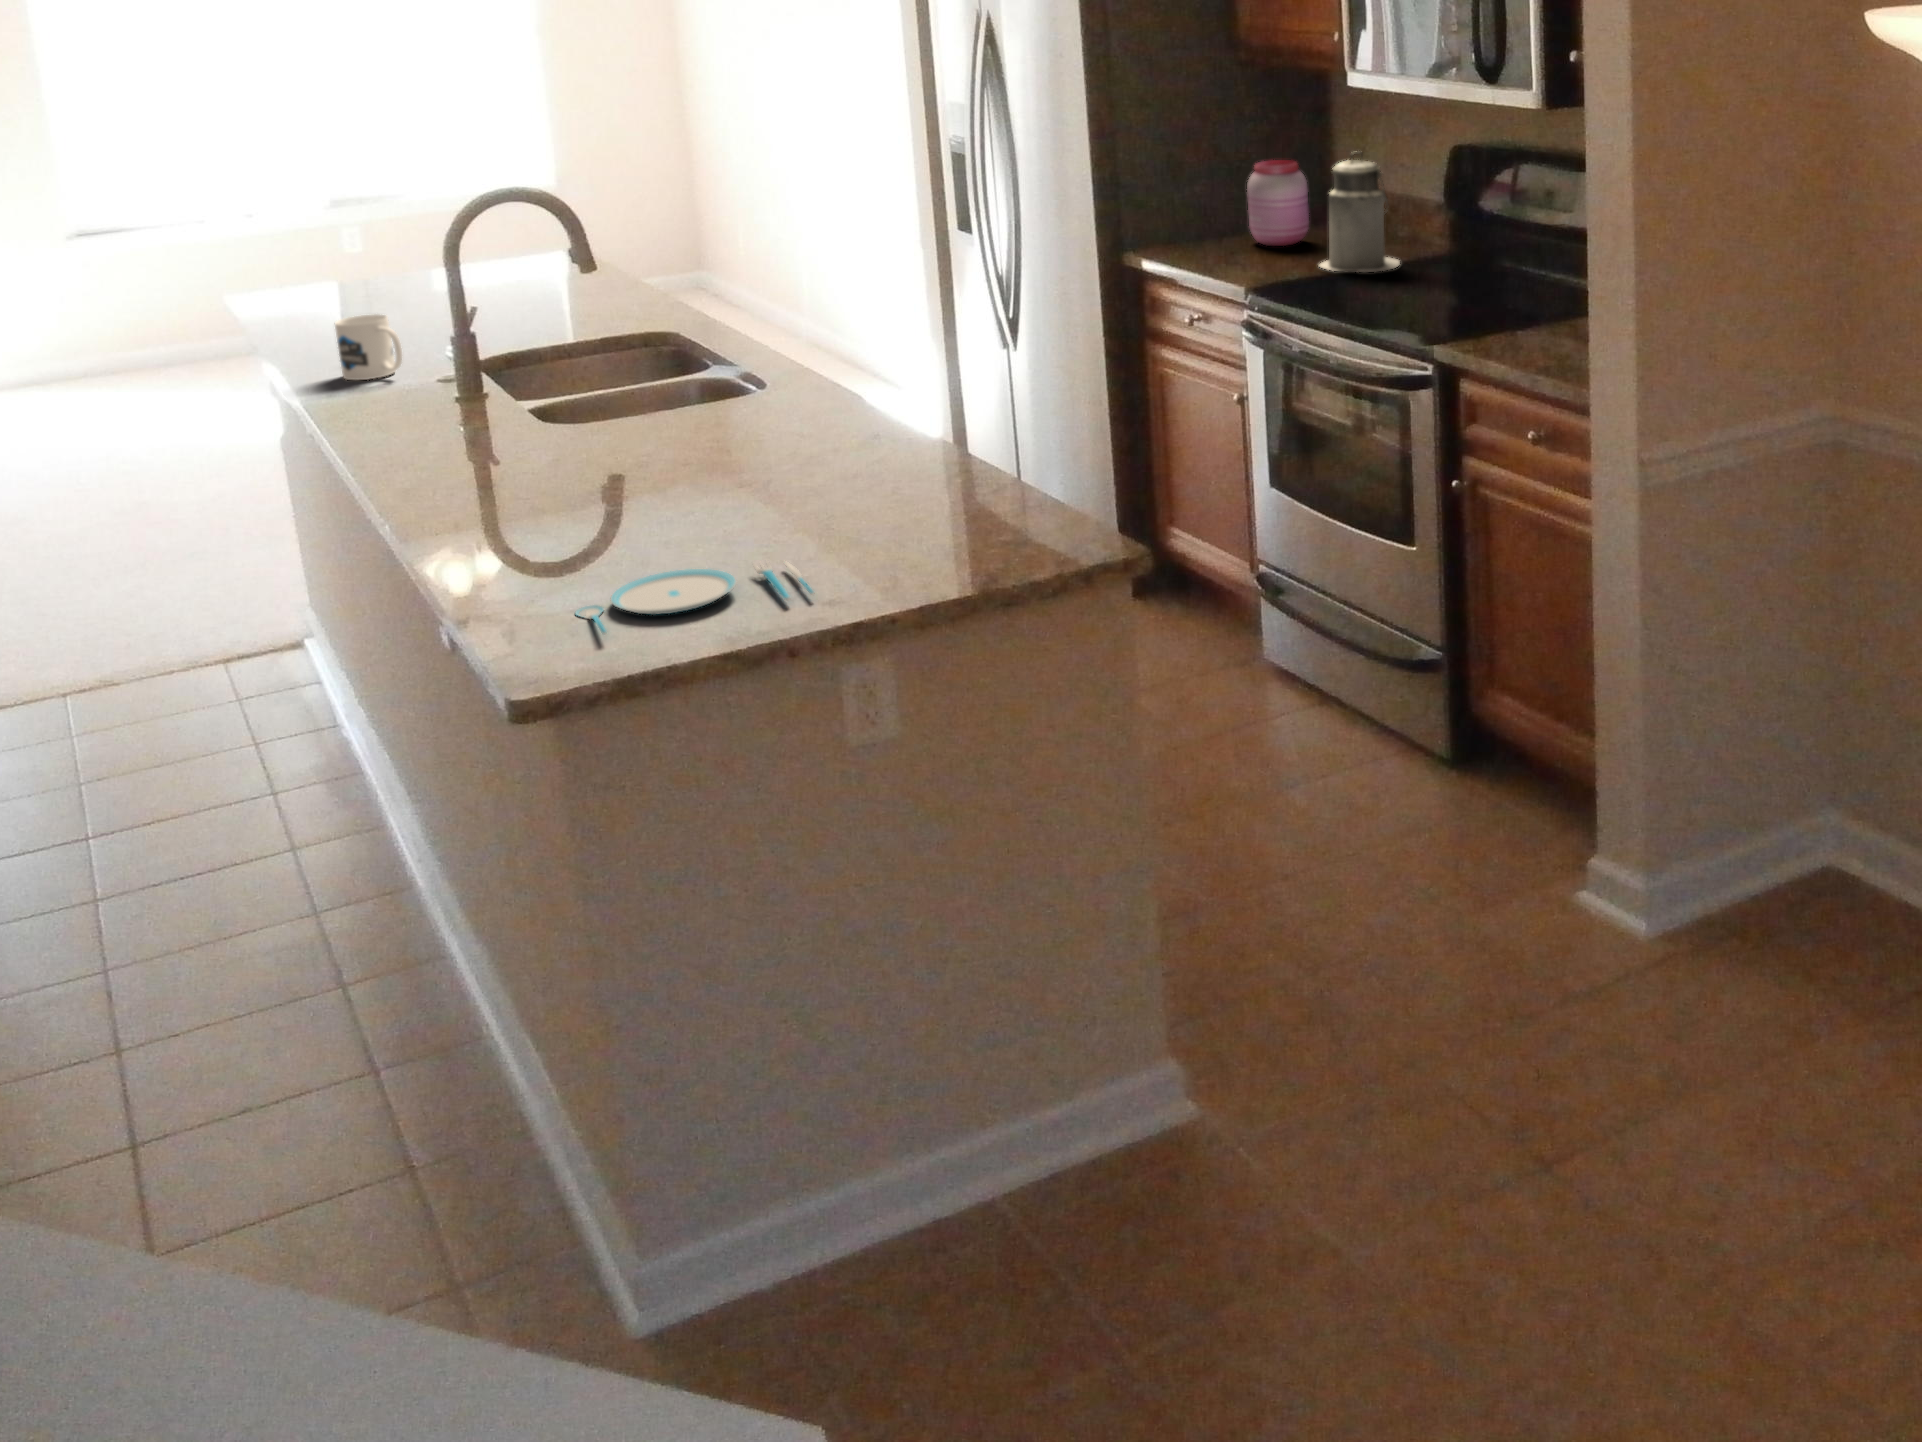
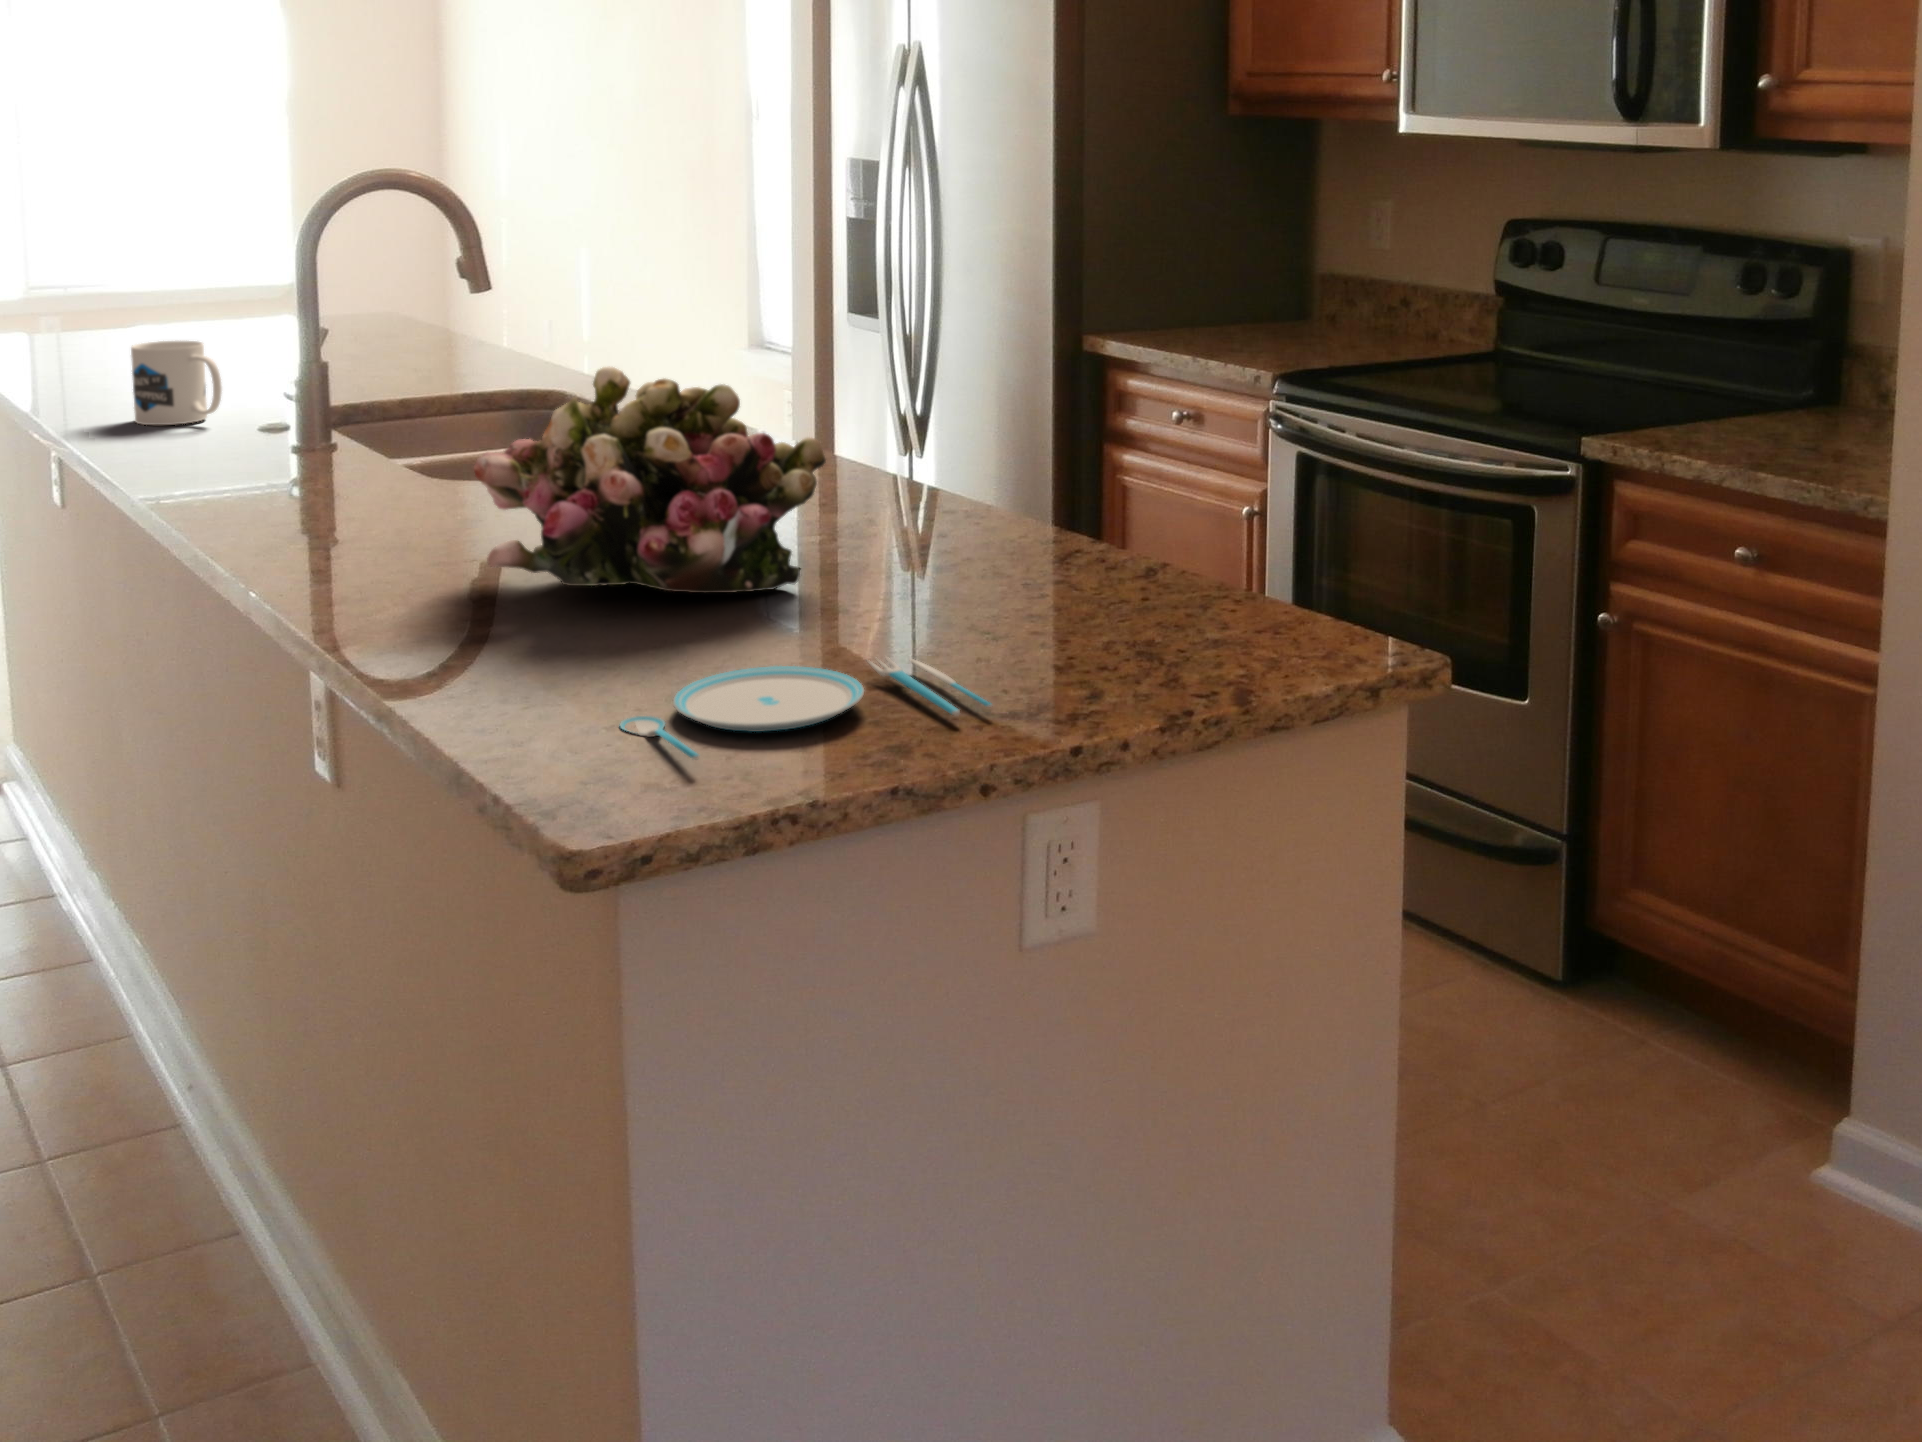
canister: present [1319,152,1400,272] -> none [1334,216,1433,360]
jar: present [1247,160,1309,246] -> none [1230,233,1301,333]
flower arrangement: none [515,358,770,515] -> present [474,367,826,593]

